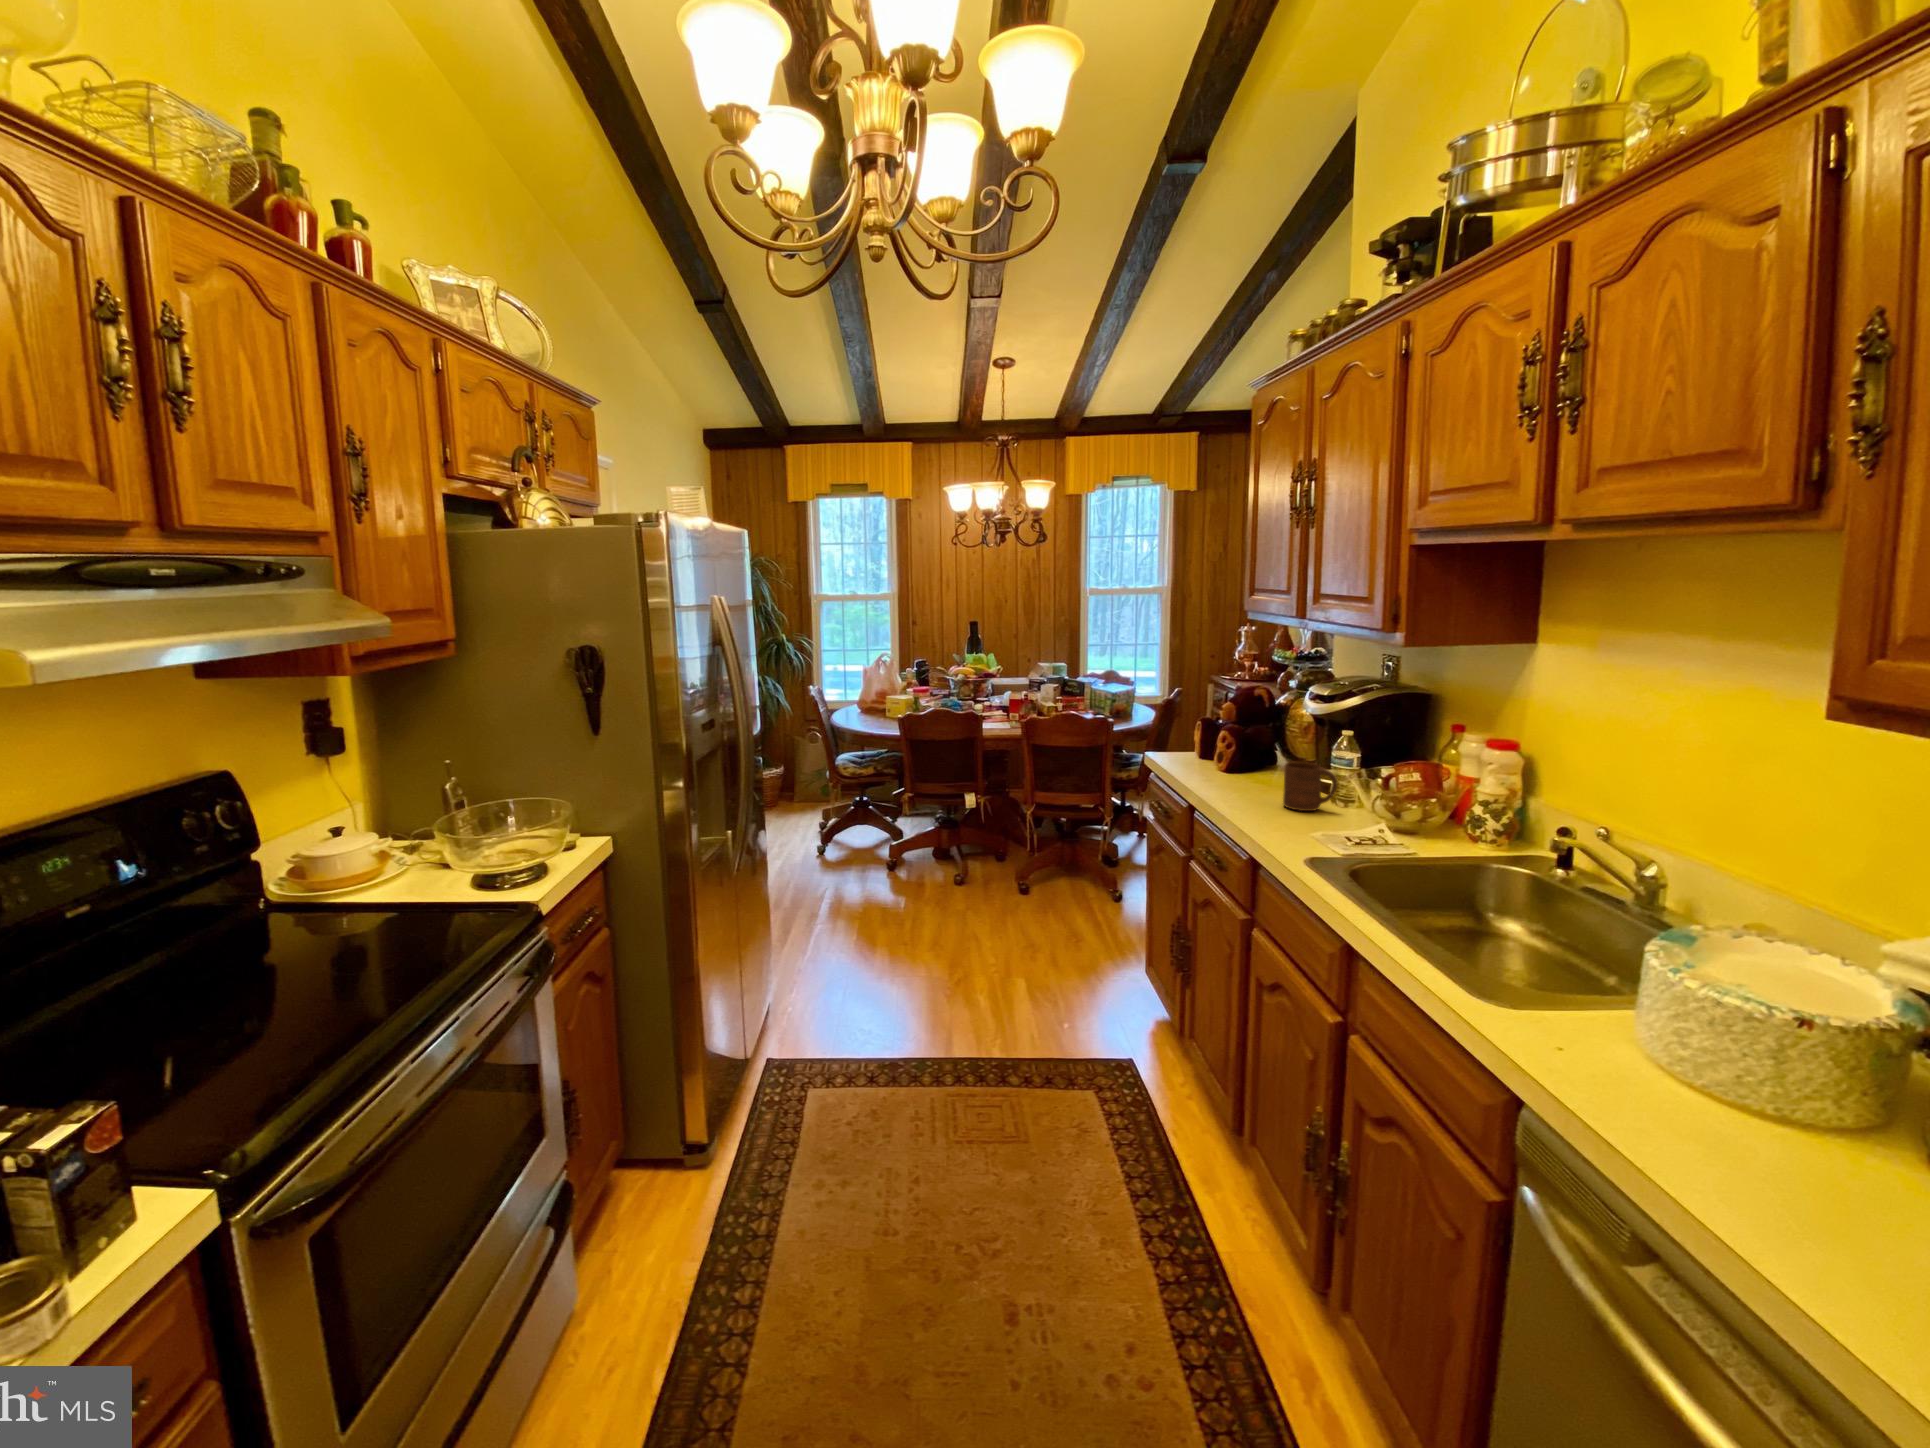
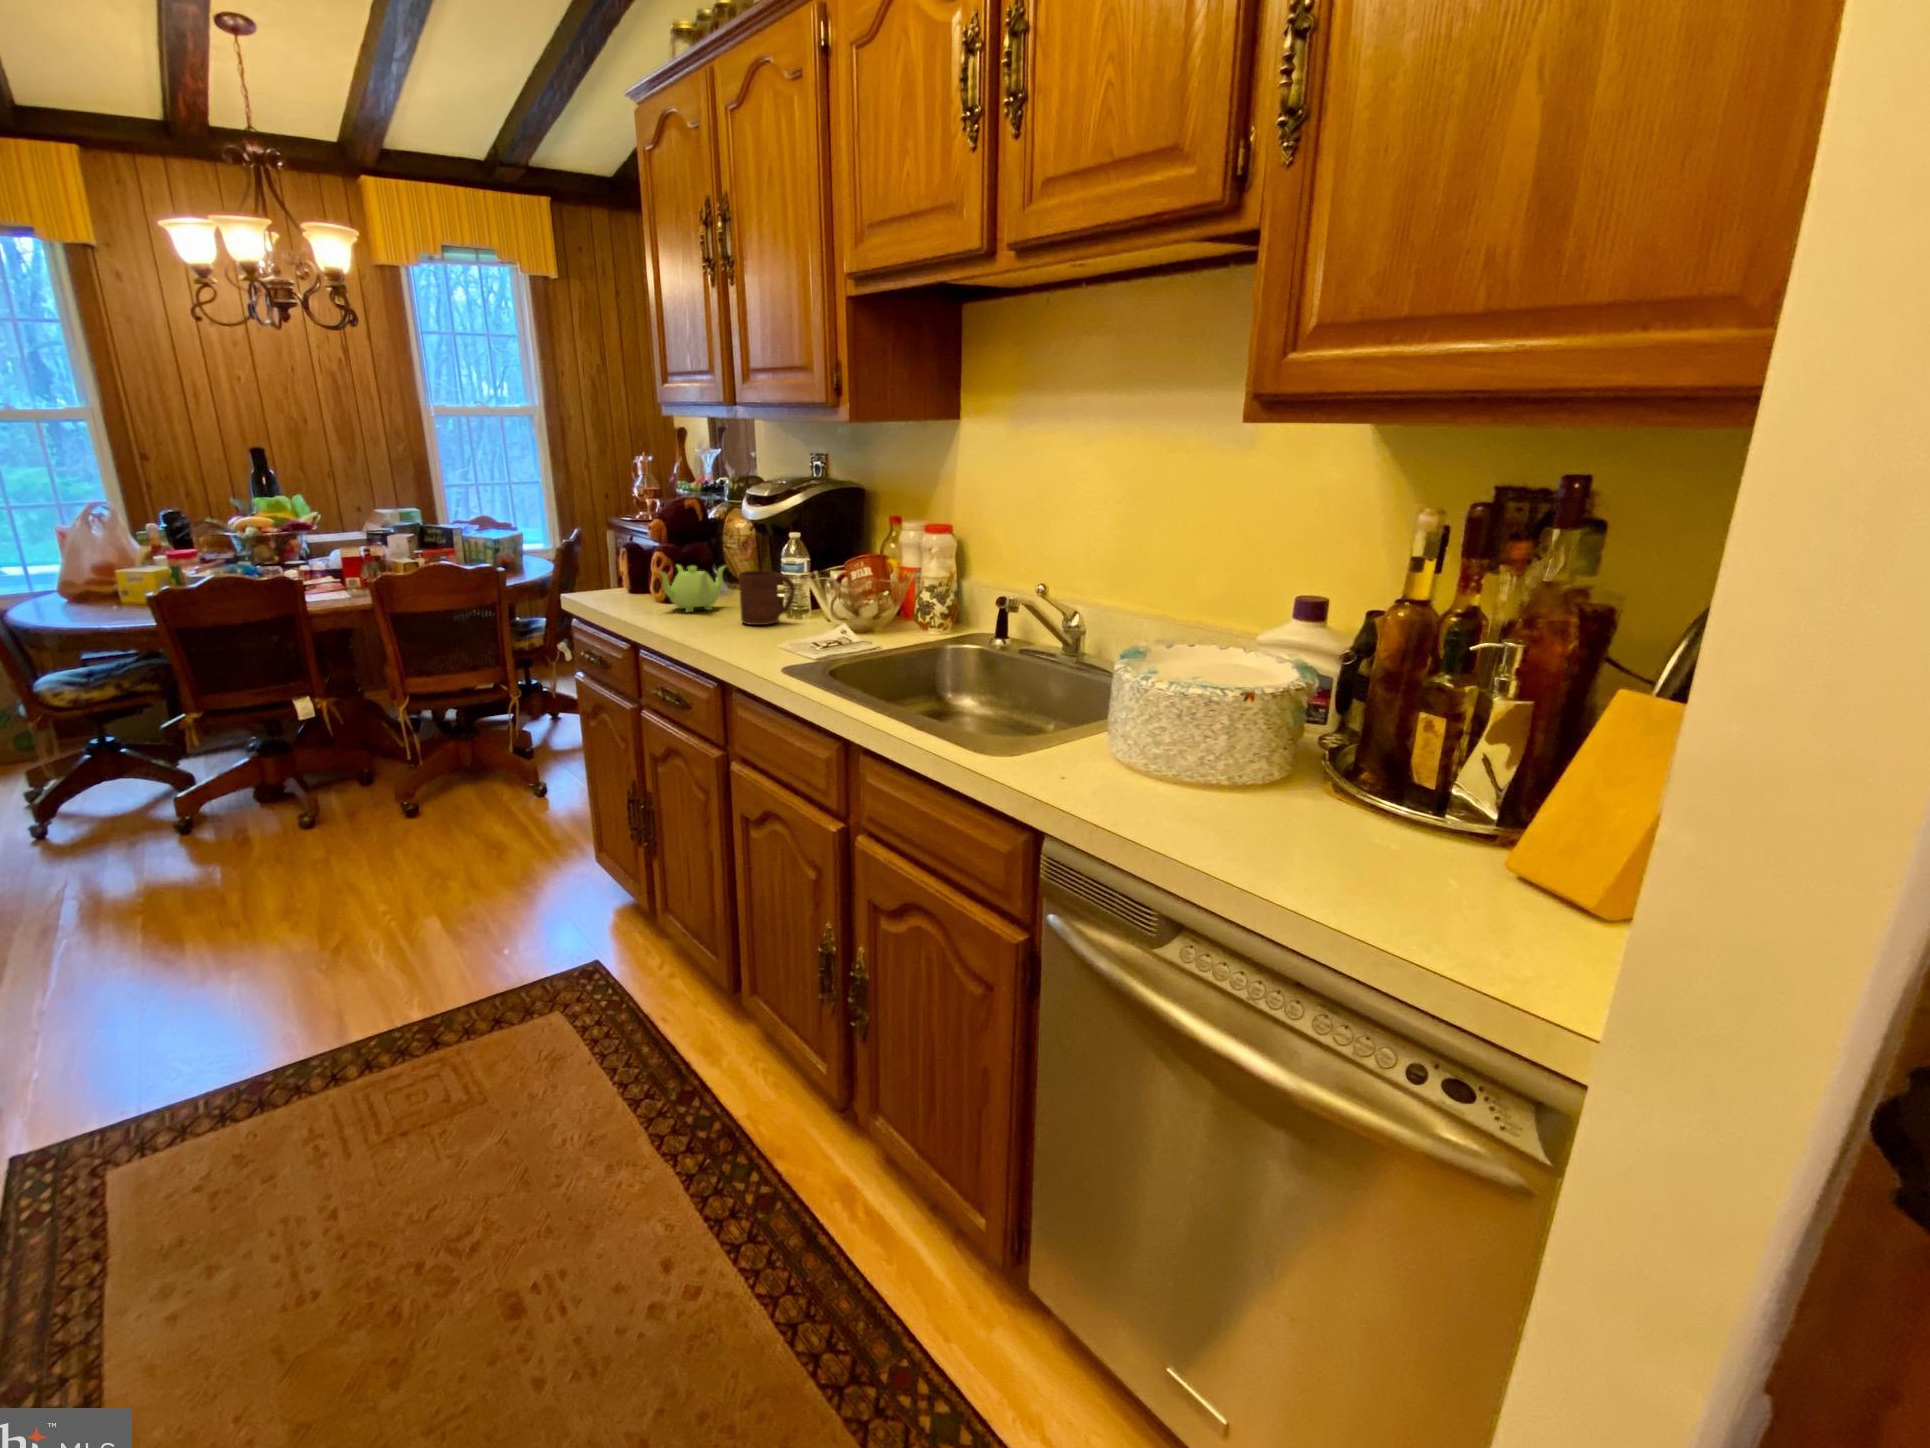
teapot: none [1217,745,1281,787] -> present [659,564,725,612]

